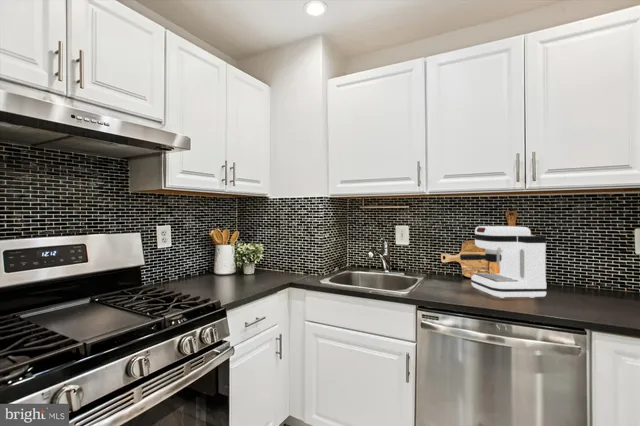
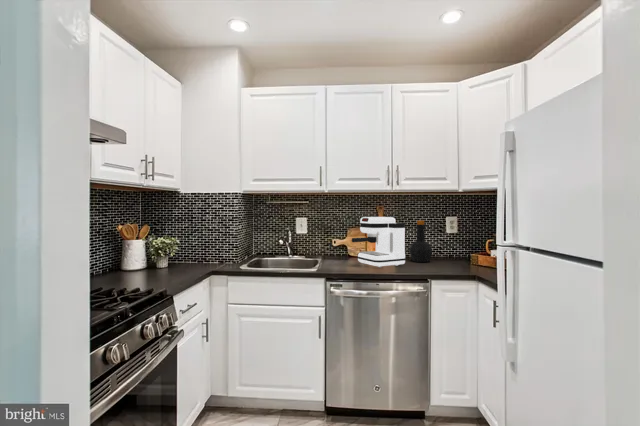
bottle: none [558,232,600,296] -> present [409,220,432,262]

